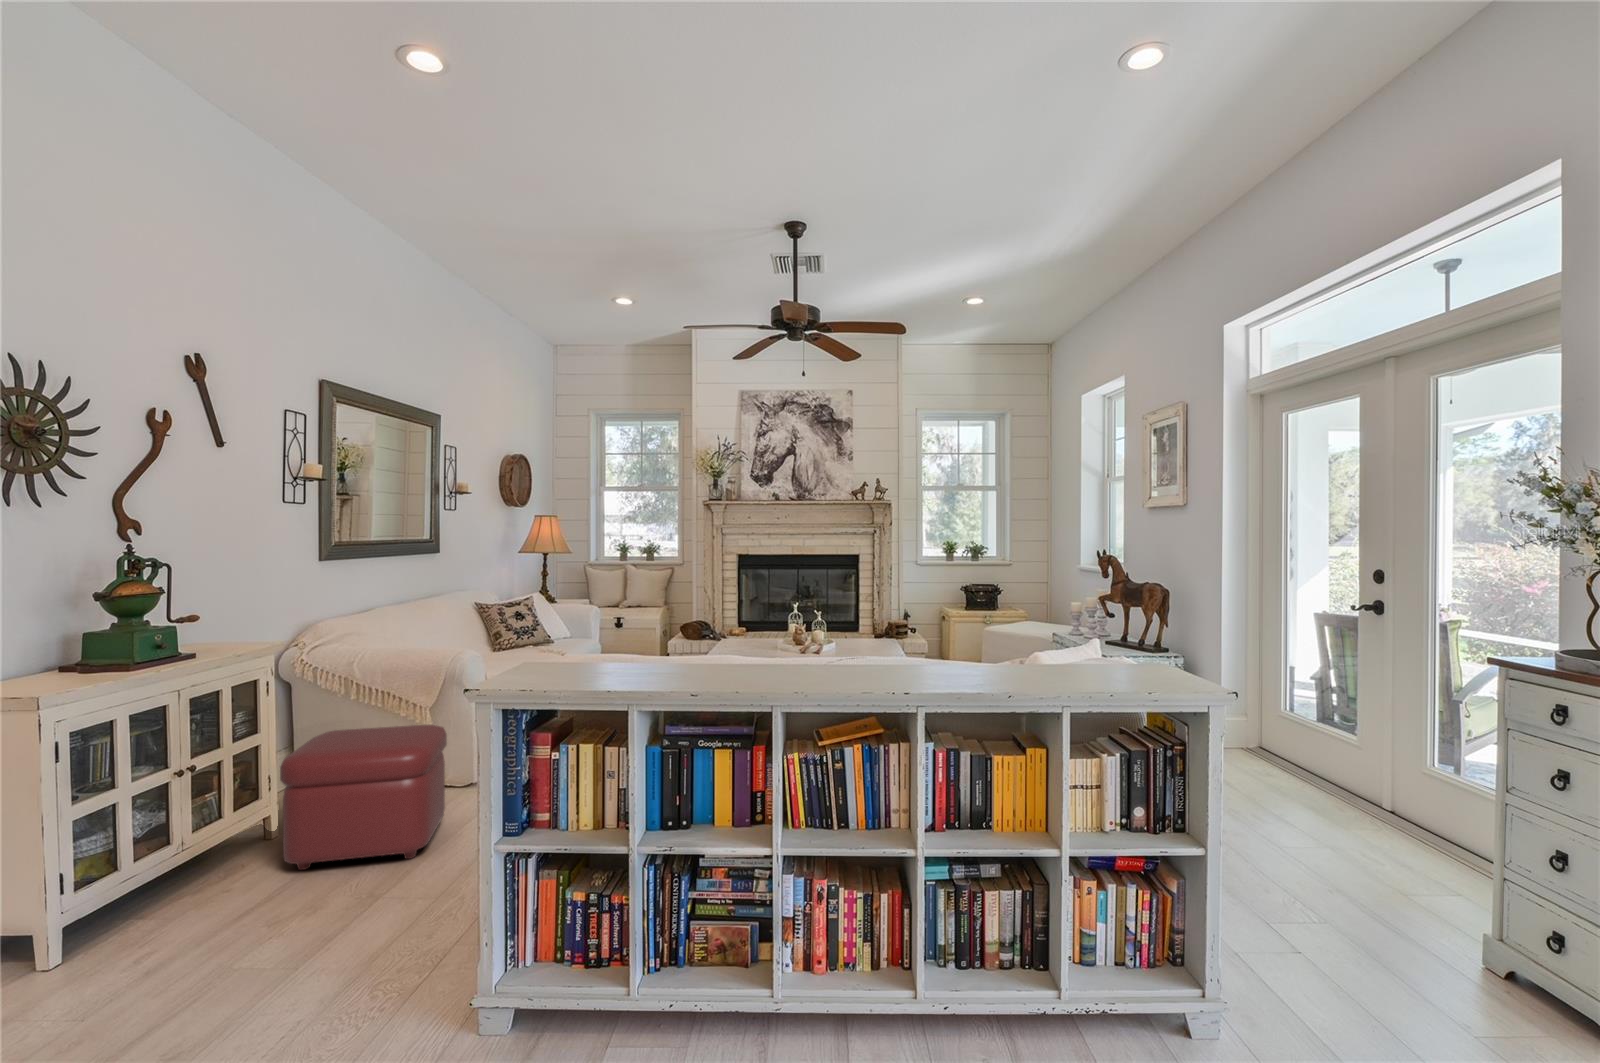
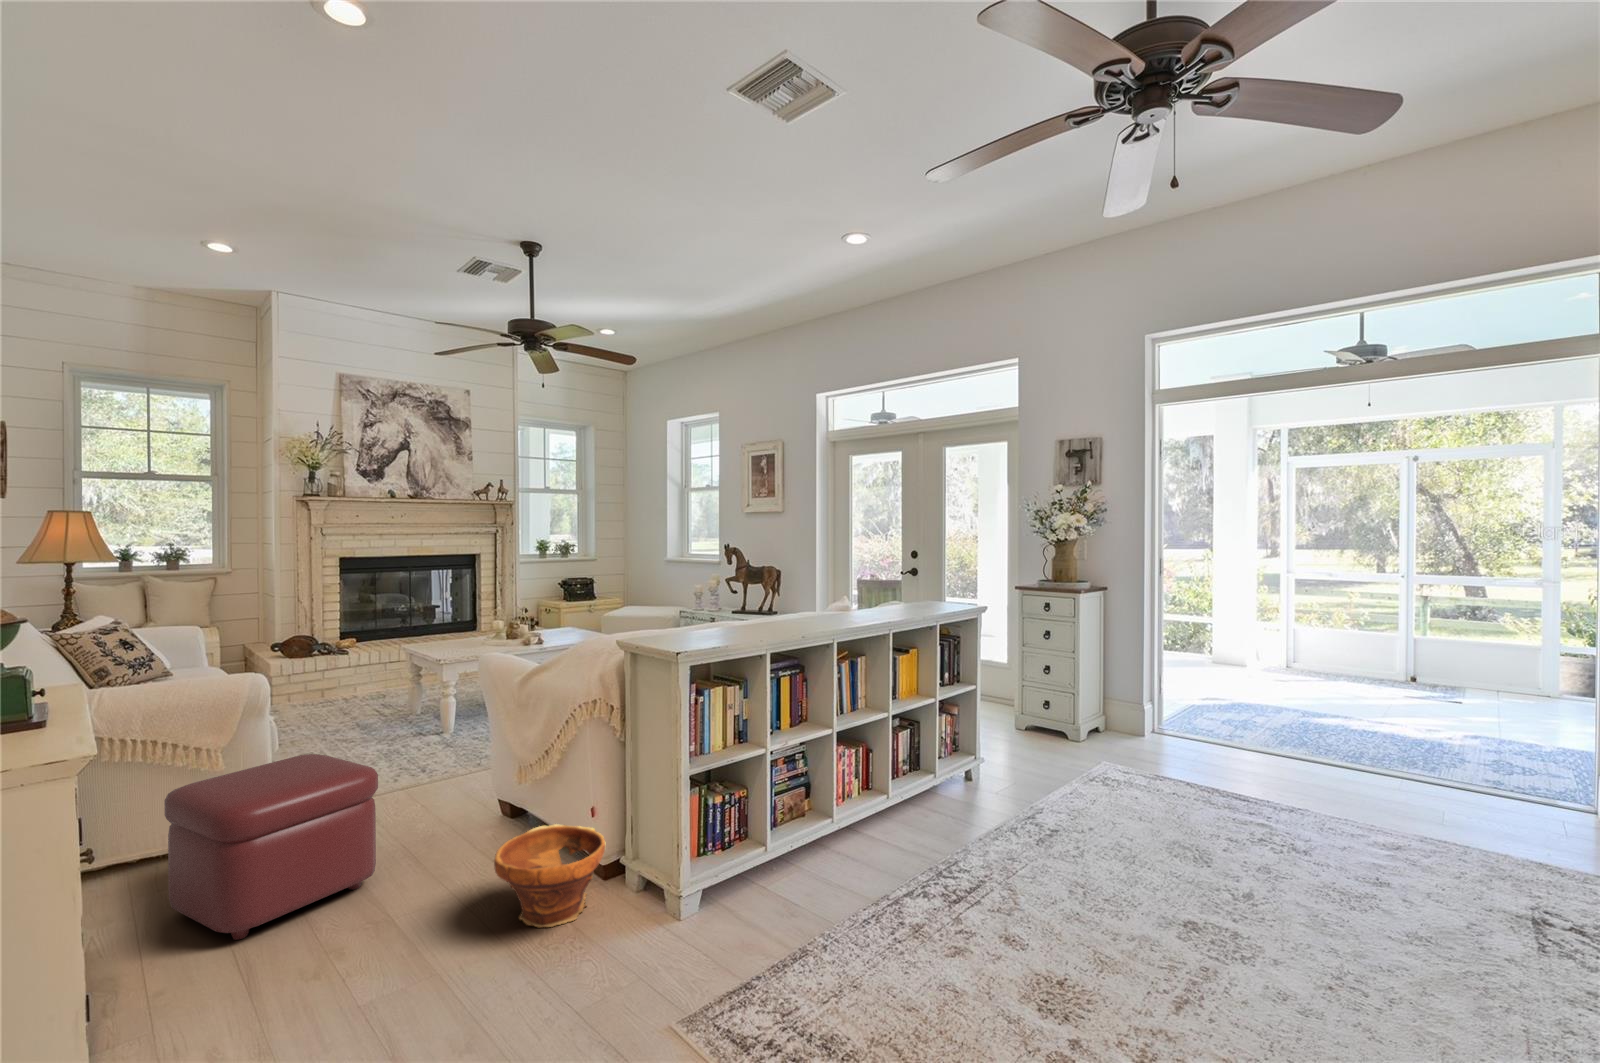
planter: none [363,854,496,977] -> present [494,824,605,927]

